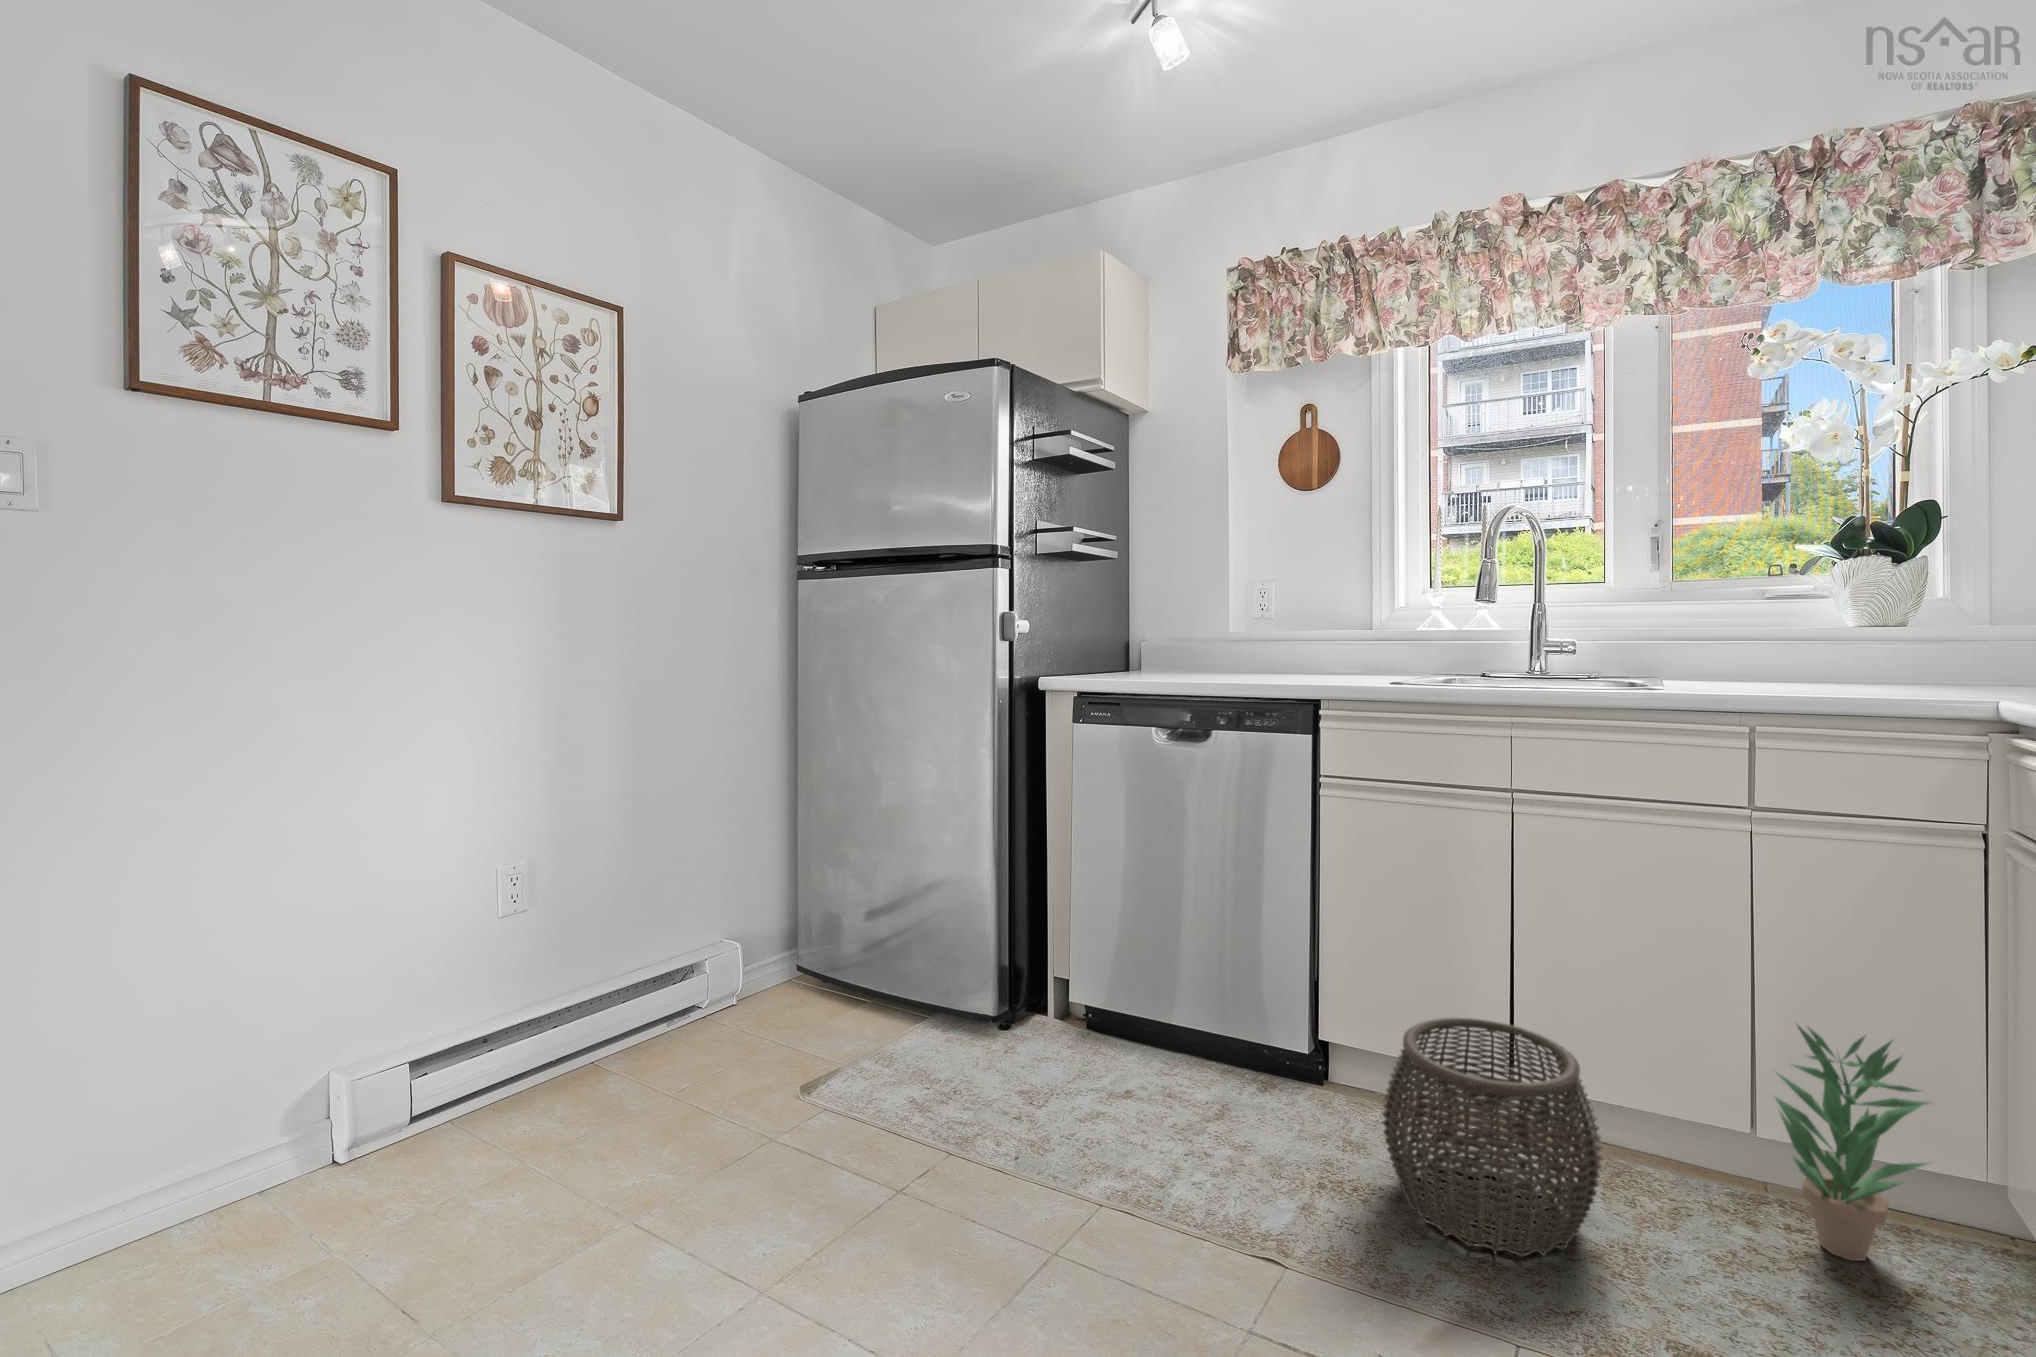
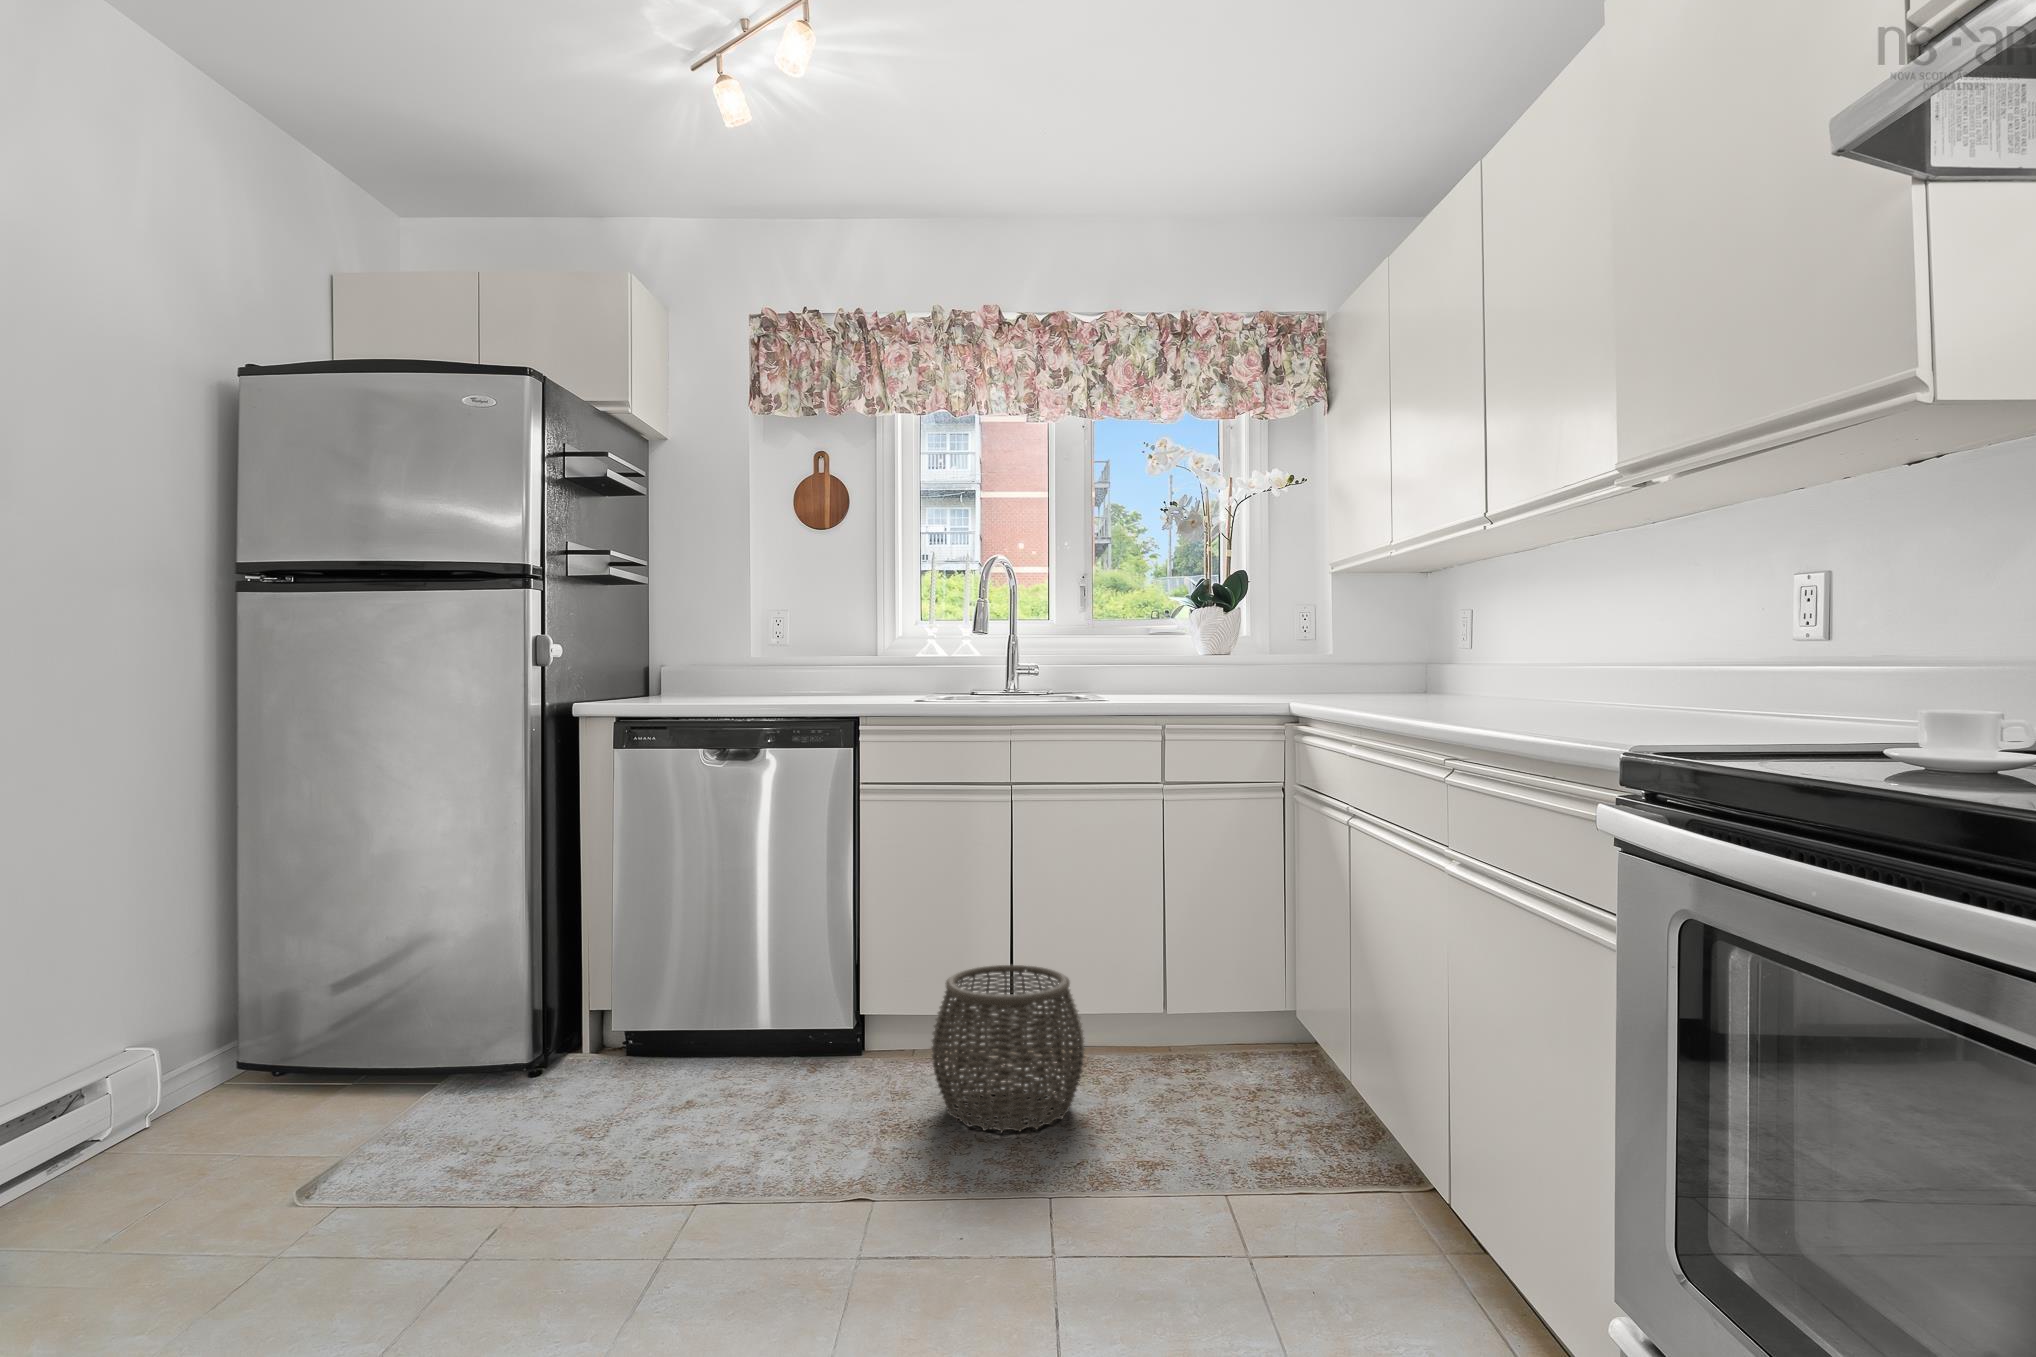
potted plant: present [1775,1026,1931,1261] -> none [1180,922,1265,1084]

